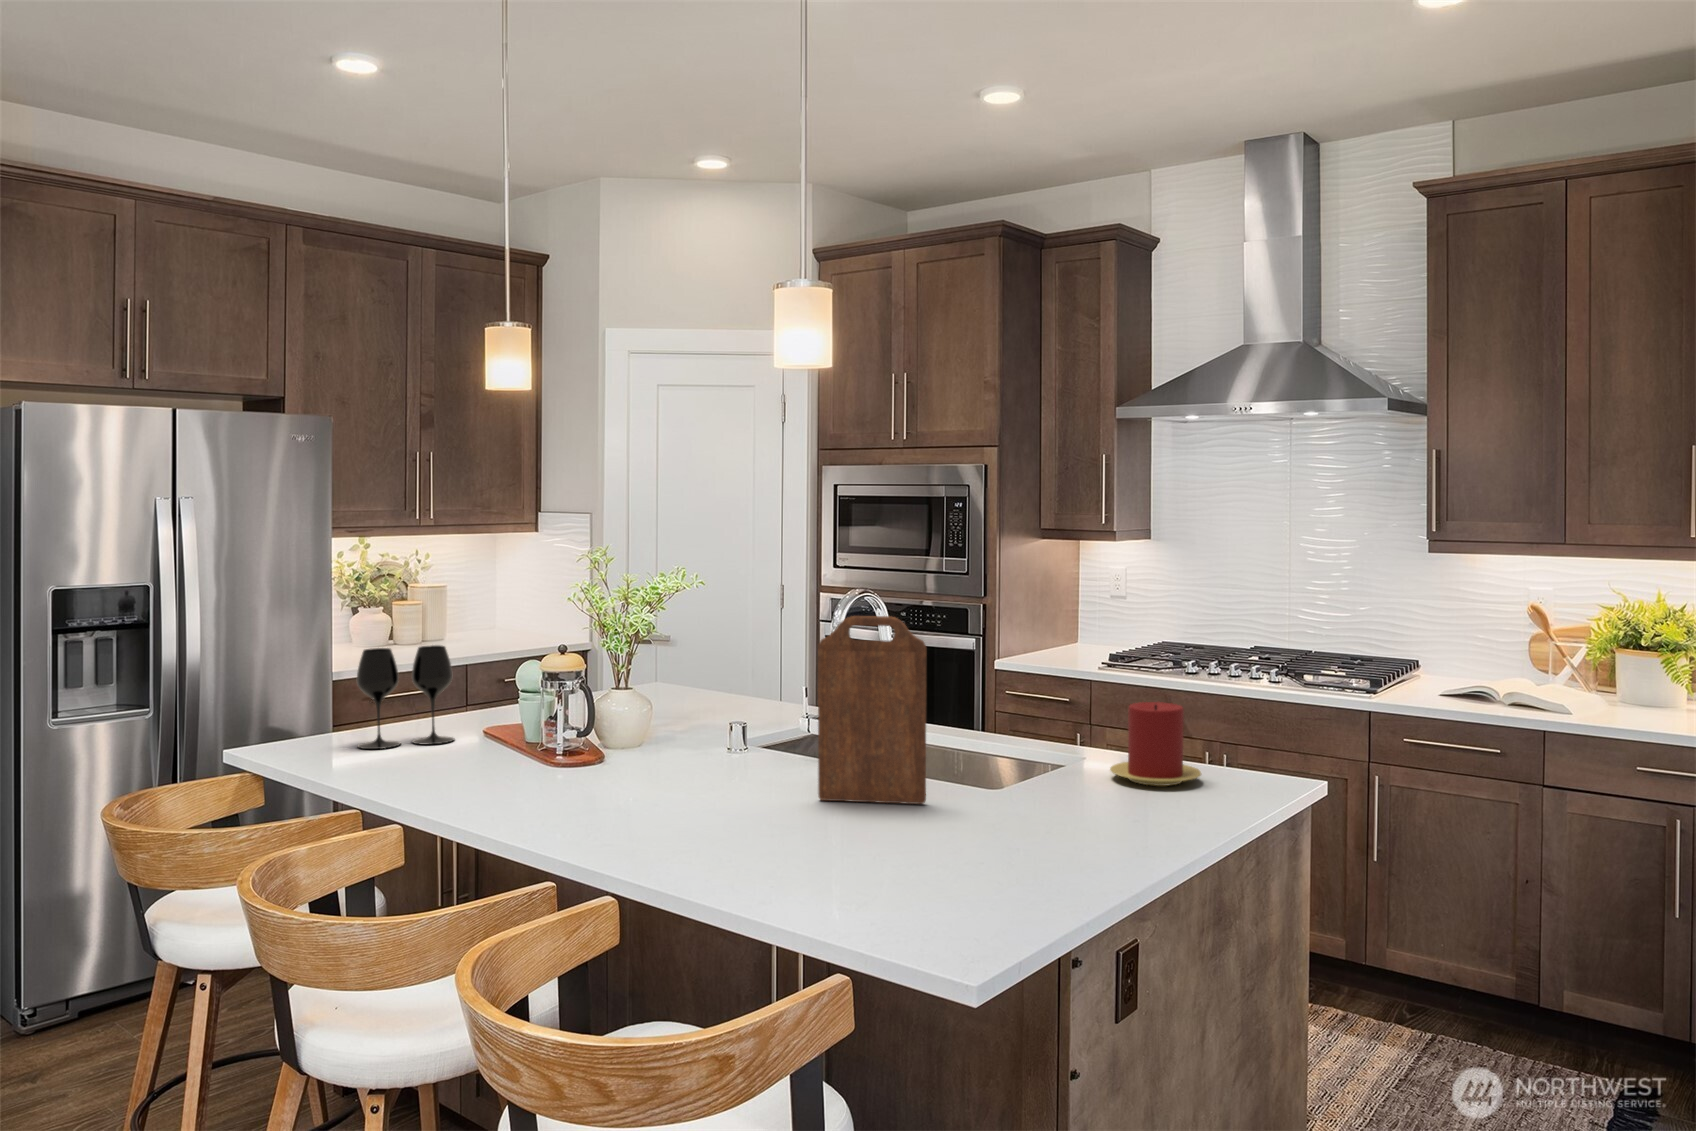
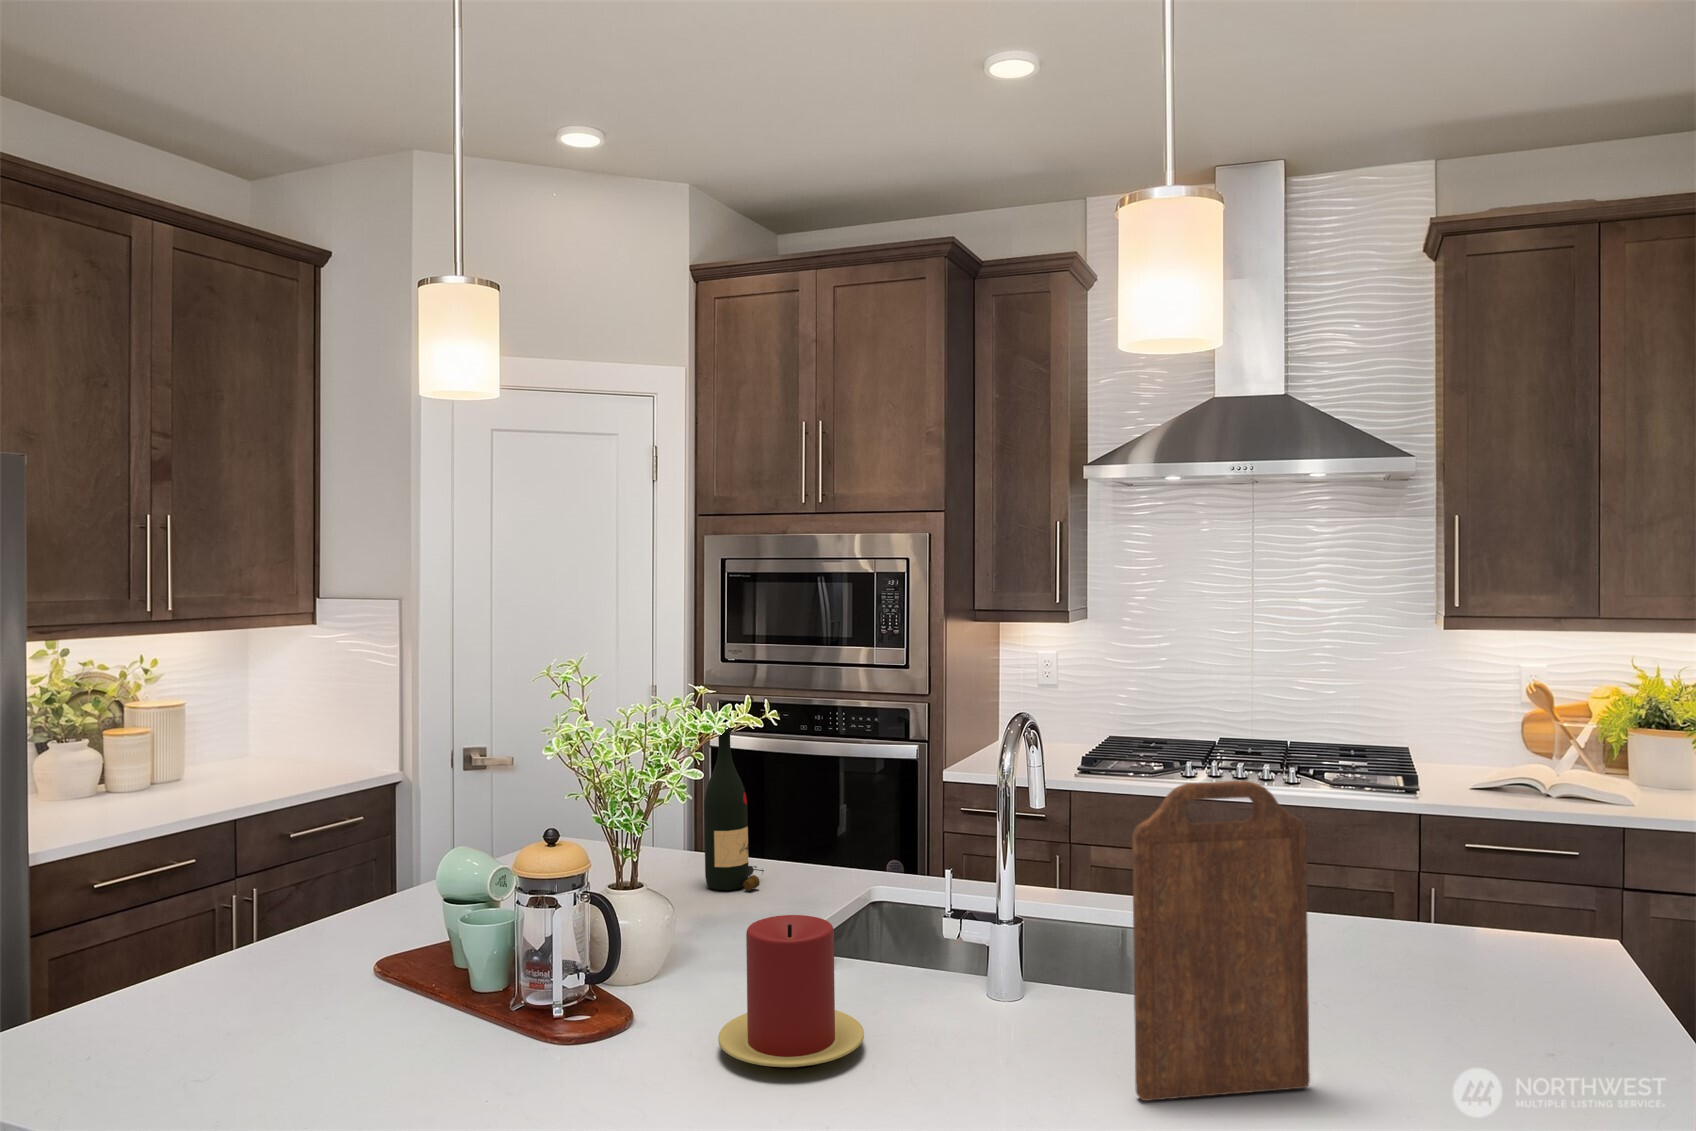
wine bottle: none [710,597,755,712] -> present [704,728,764,891]
wine glass: present [357,645,454,749] -> none [177,845,357,1056]
candle: present [1110,702,1201,786] -> present [718,915,864,1067]

